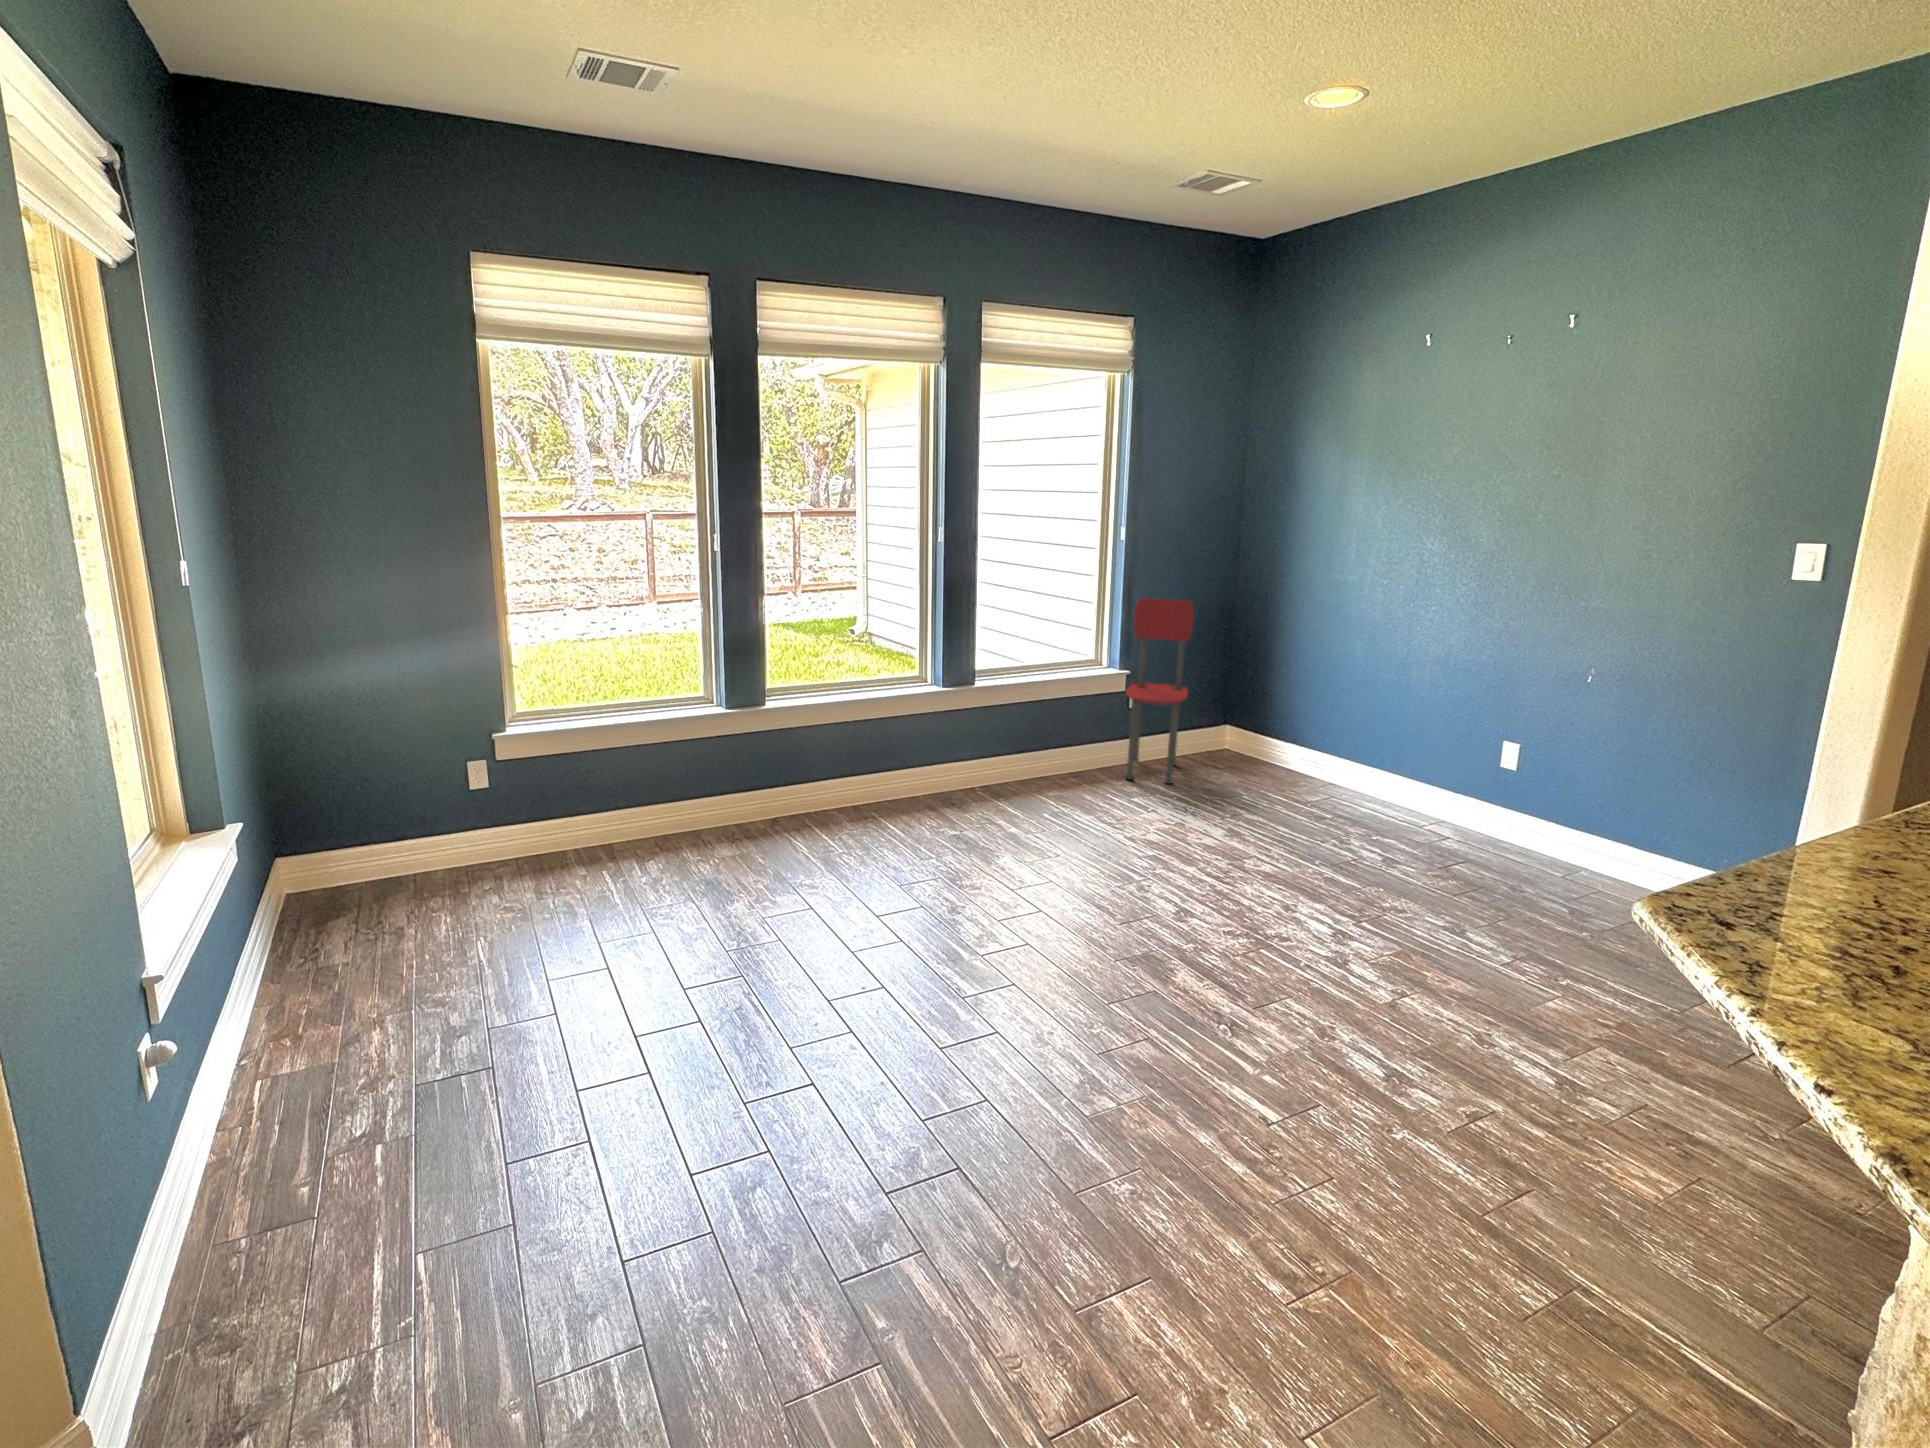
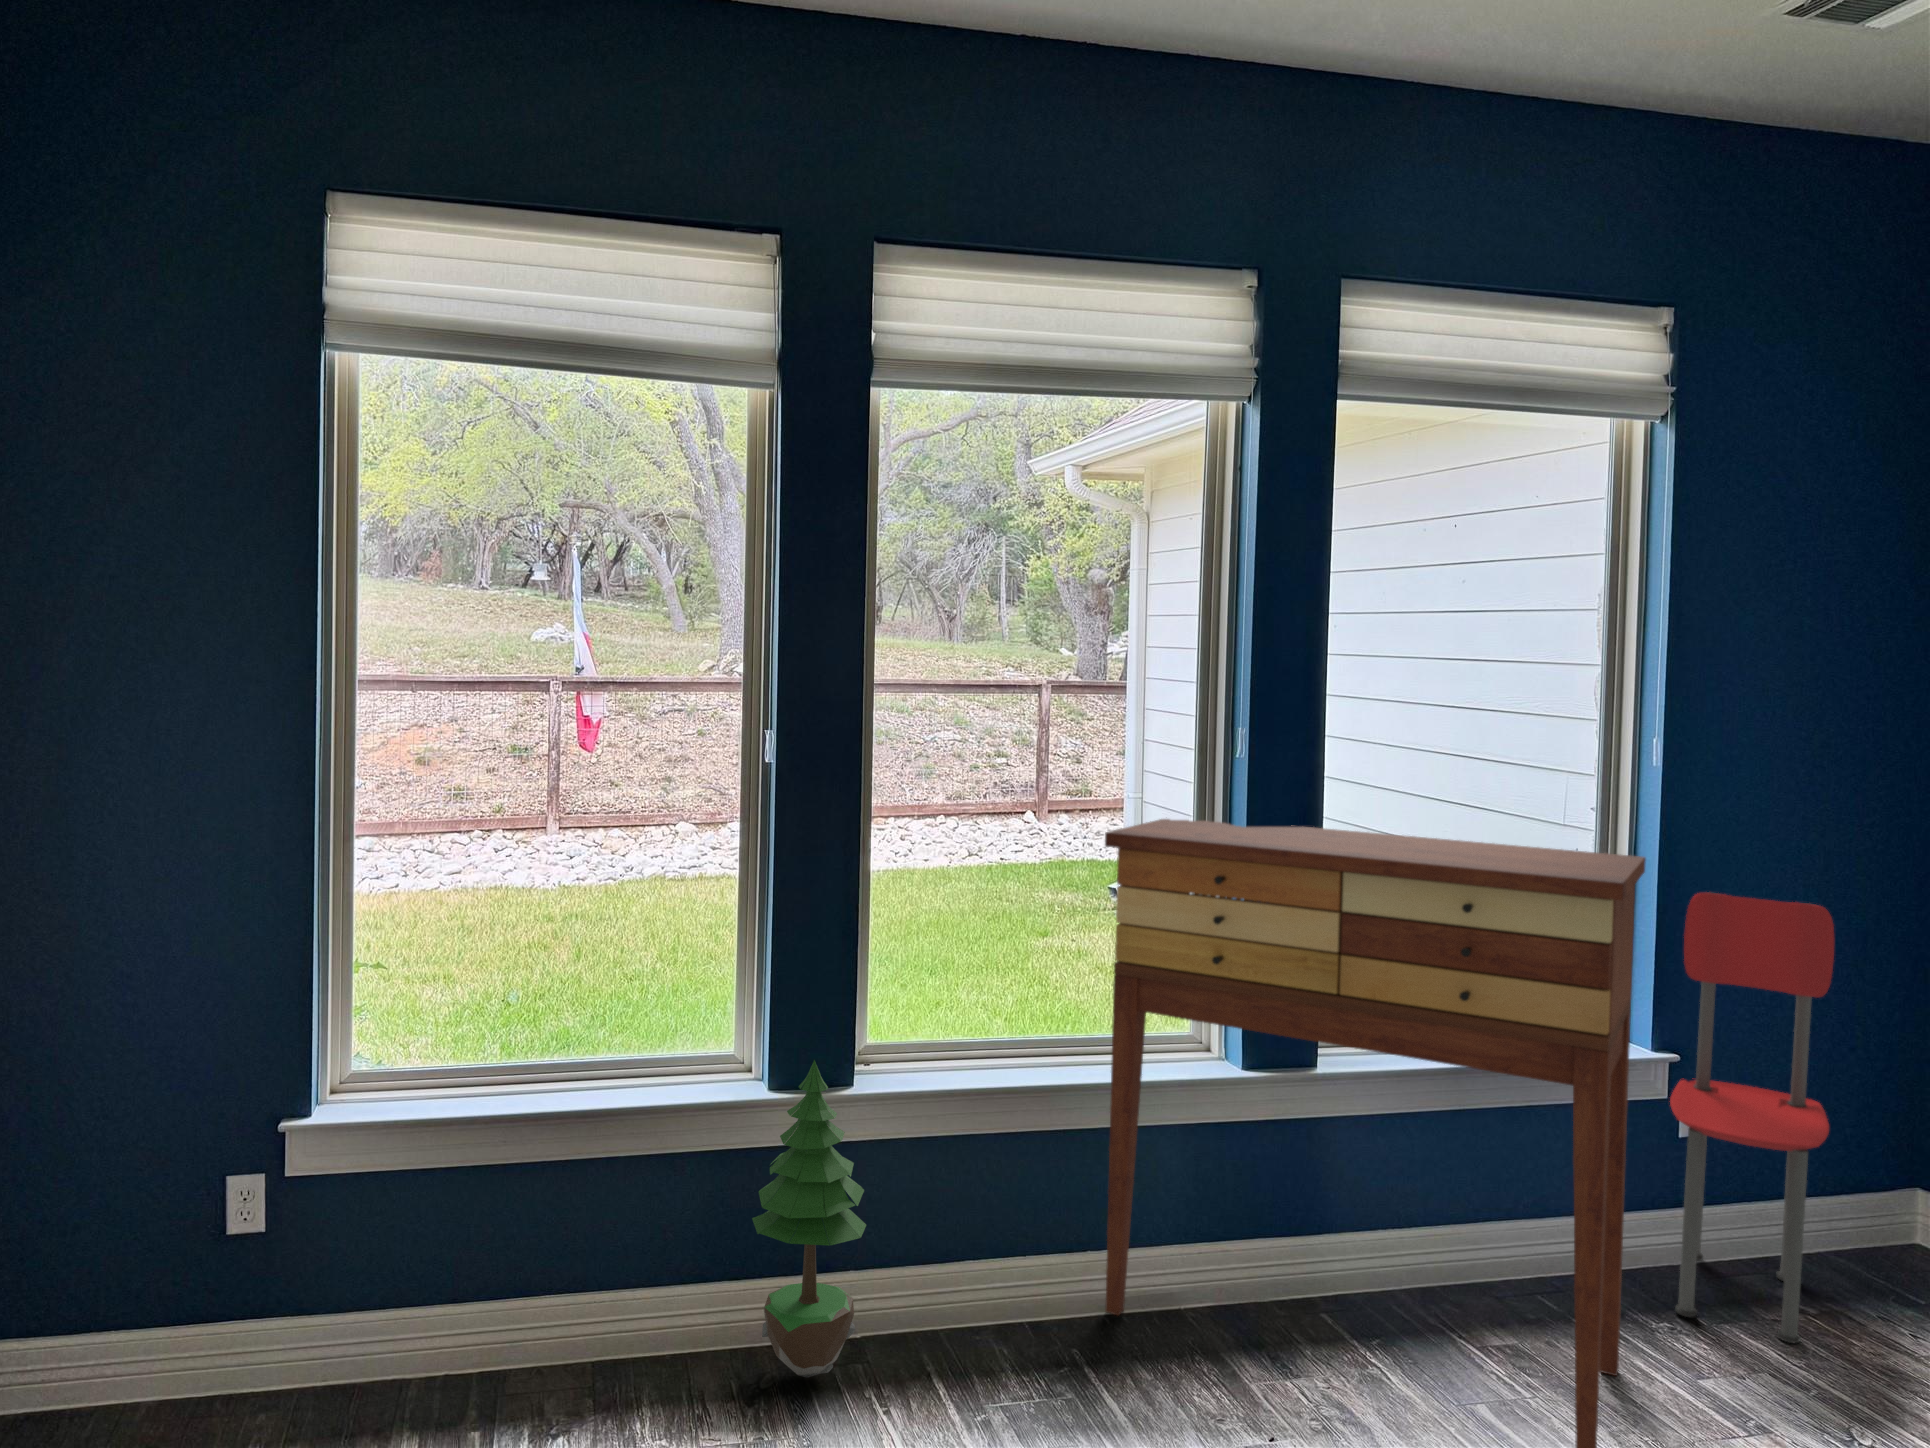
console table: none [878,572,1114,824] -> present [1105,819,1646,1448]
potted tree: none [727,689,780,832] -> present [752,1060,866,1378]

